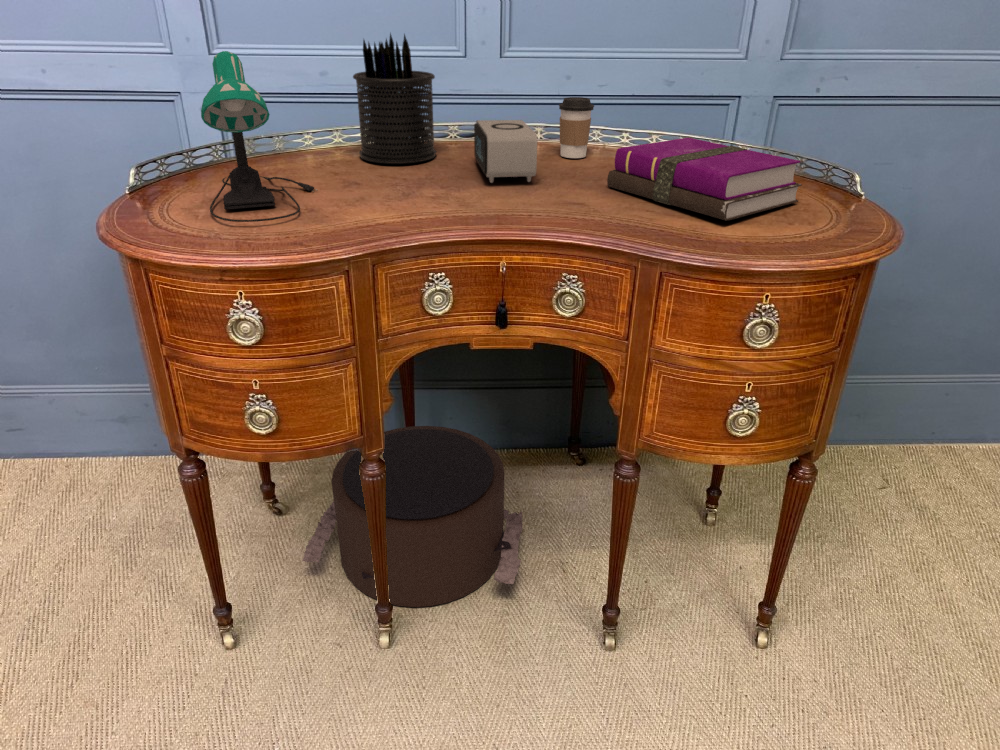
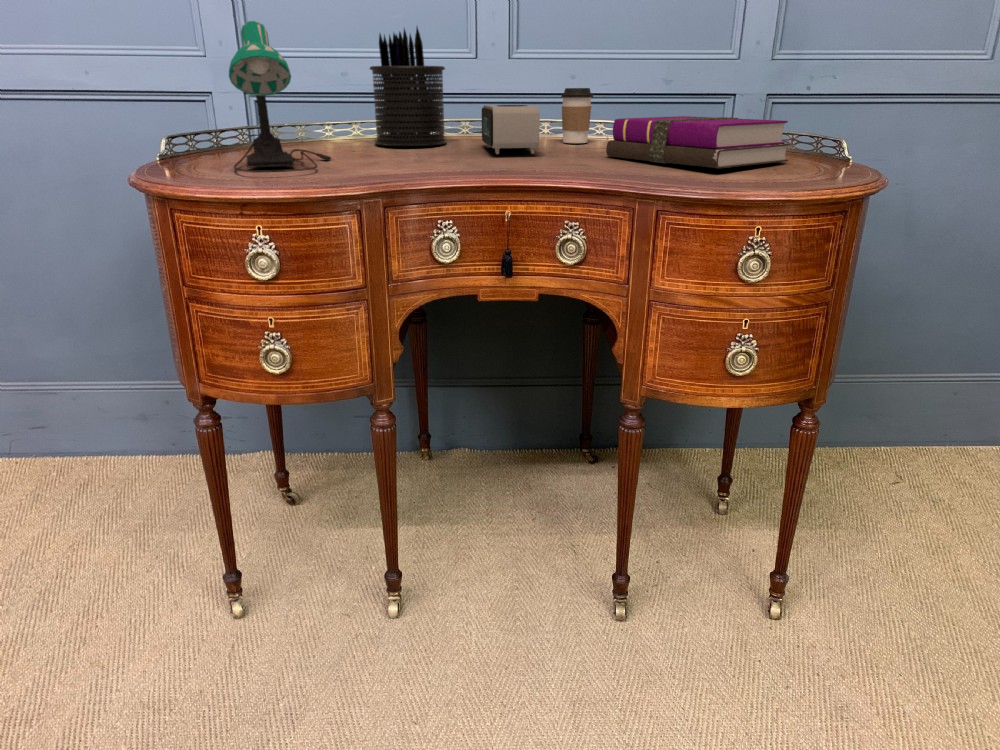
pouf: present [302,426,522,607] -> none [312,413,532,581]

